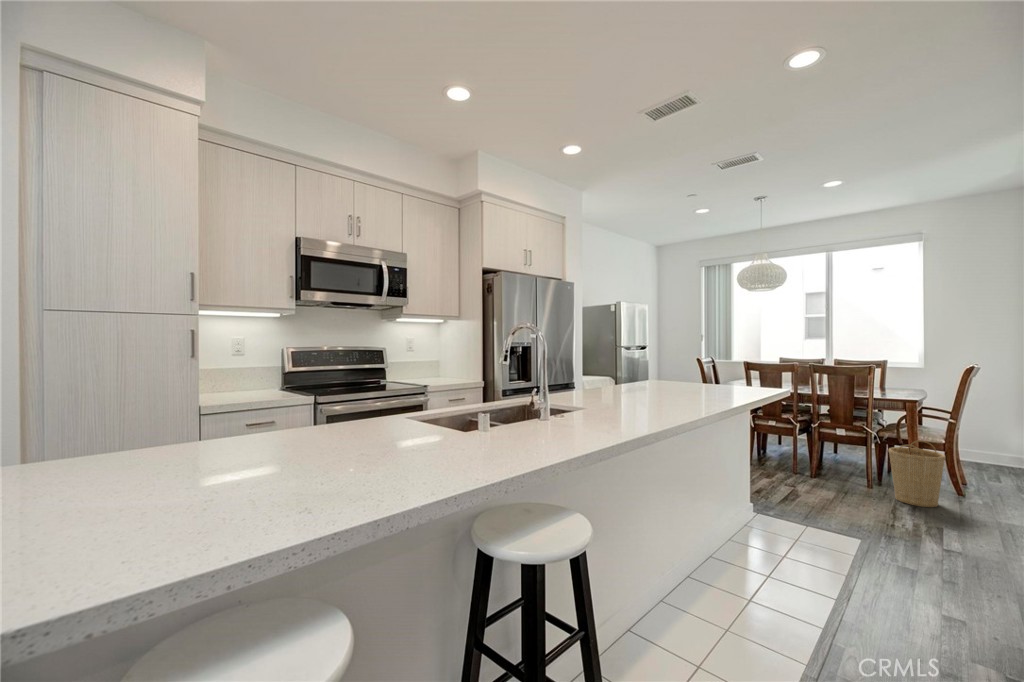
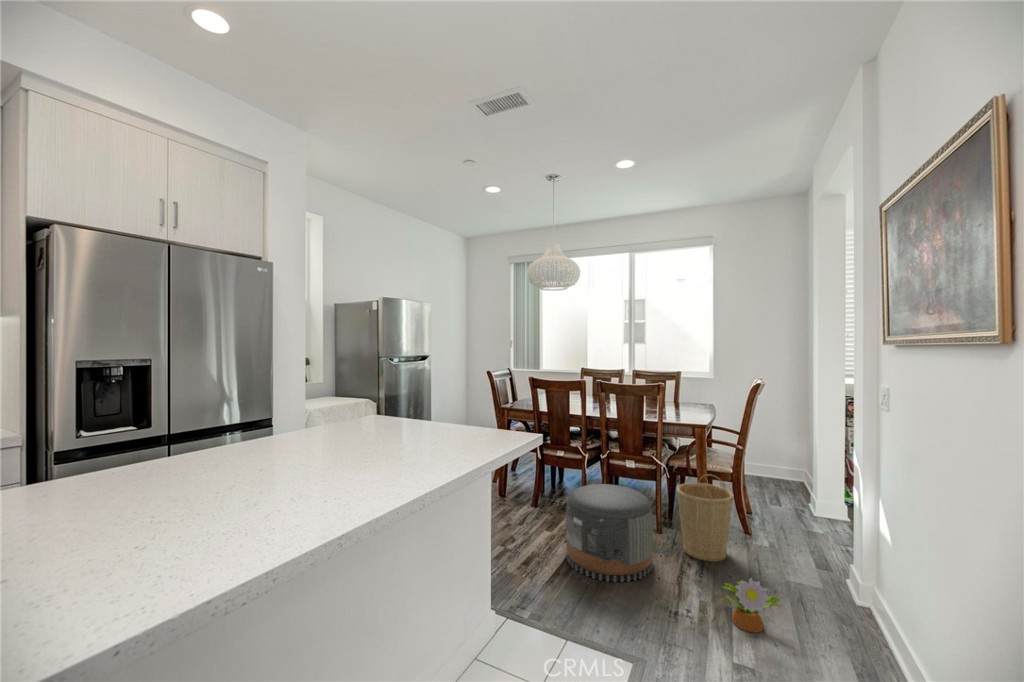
pouf: none [789,442,867,509] -> present [566,484,653,582]
decorative plant: none [932,501,990,542] -> present [721,578,780,633]

